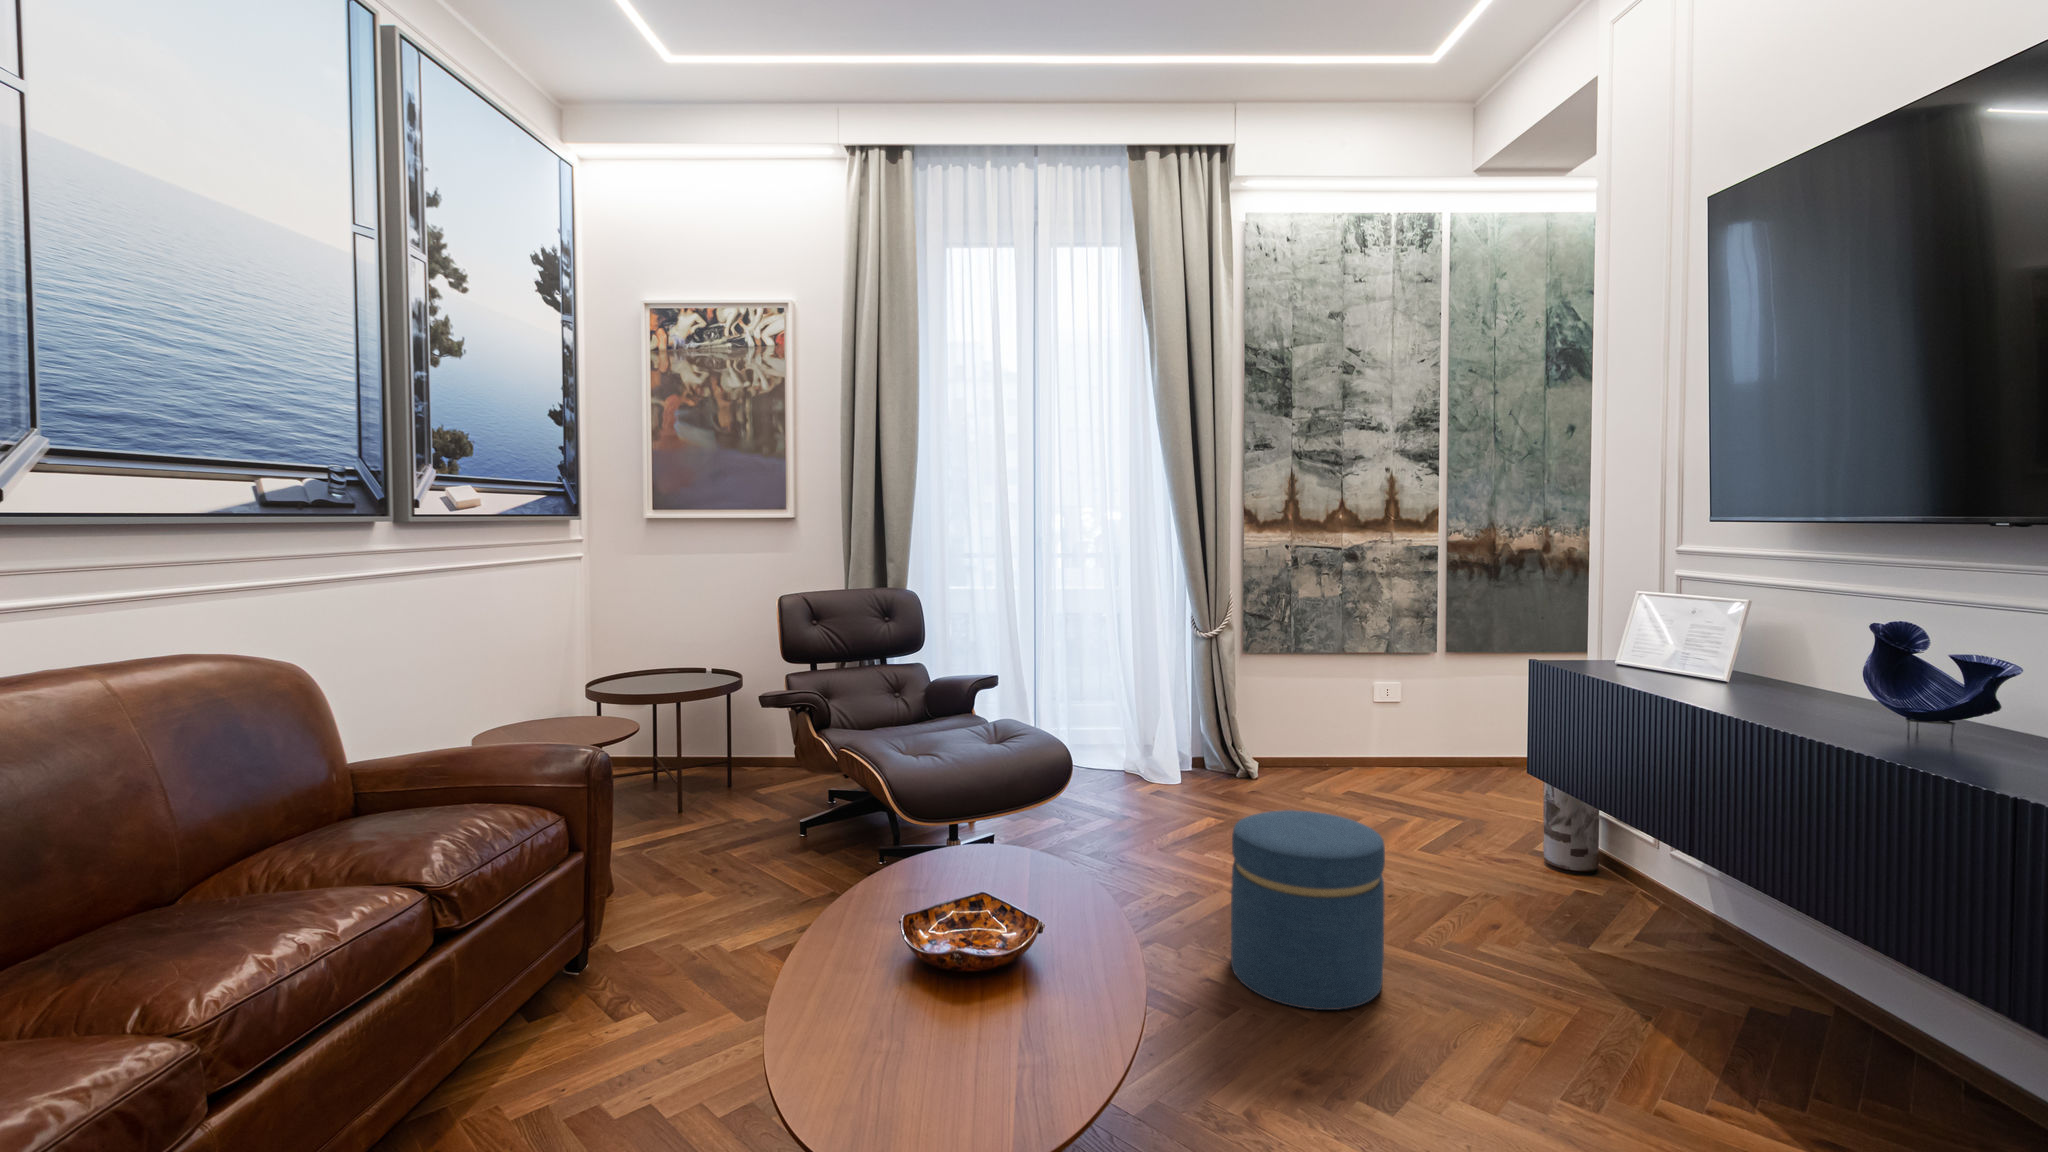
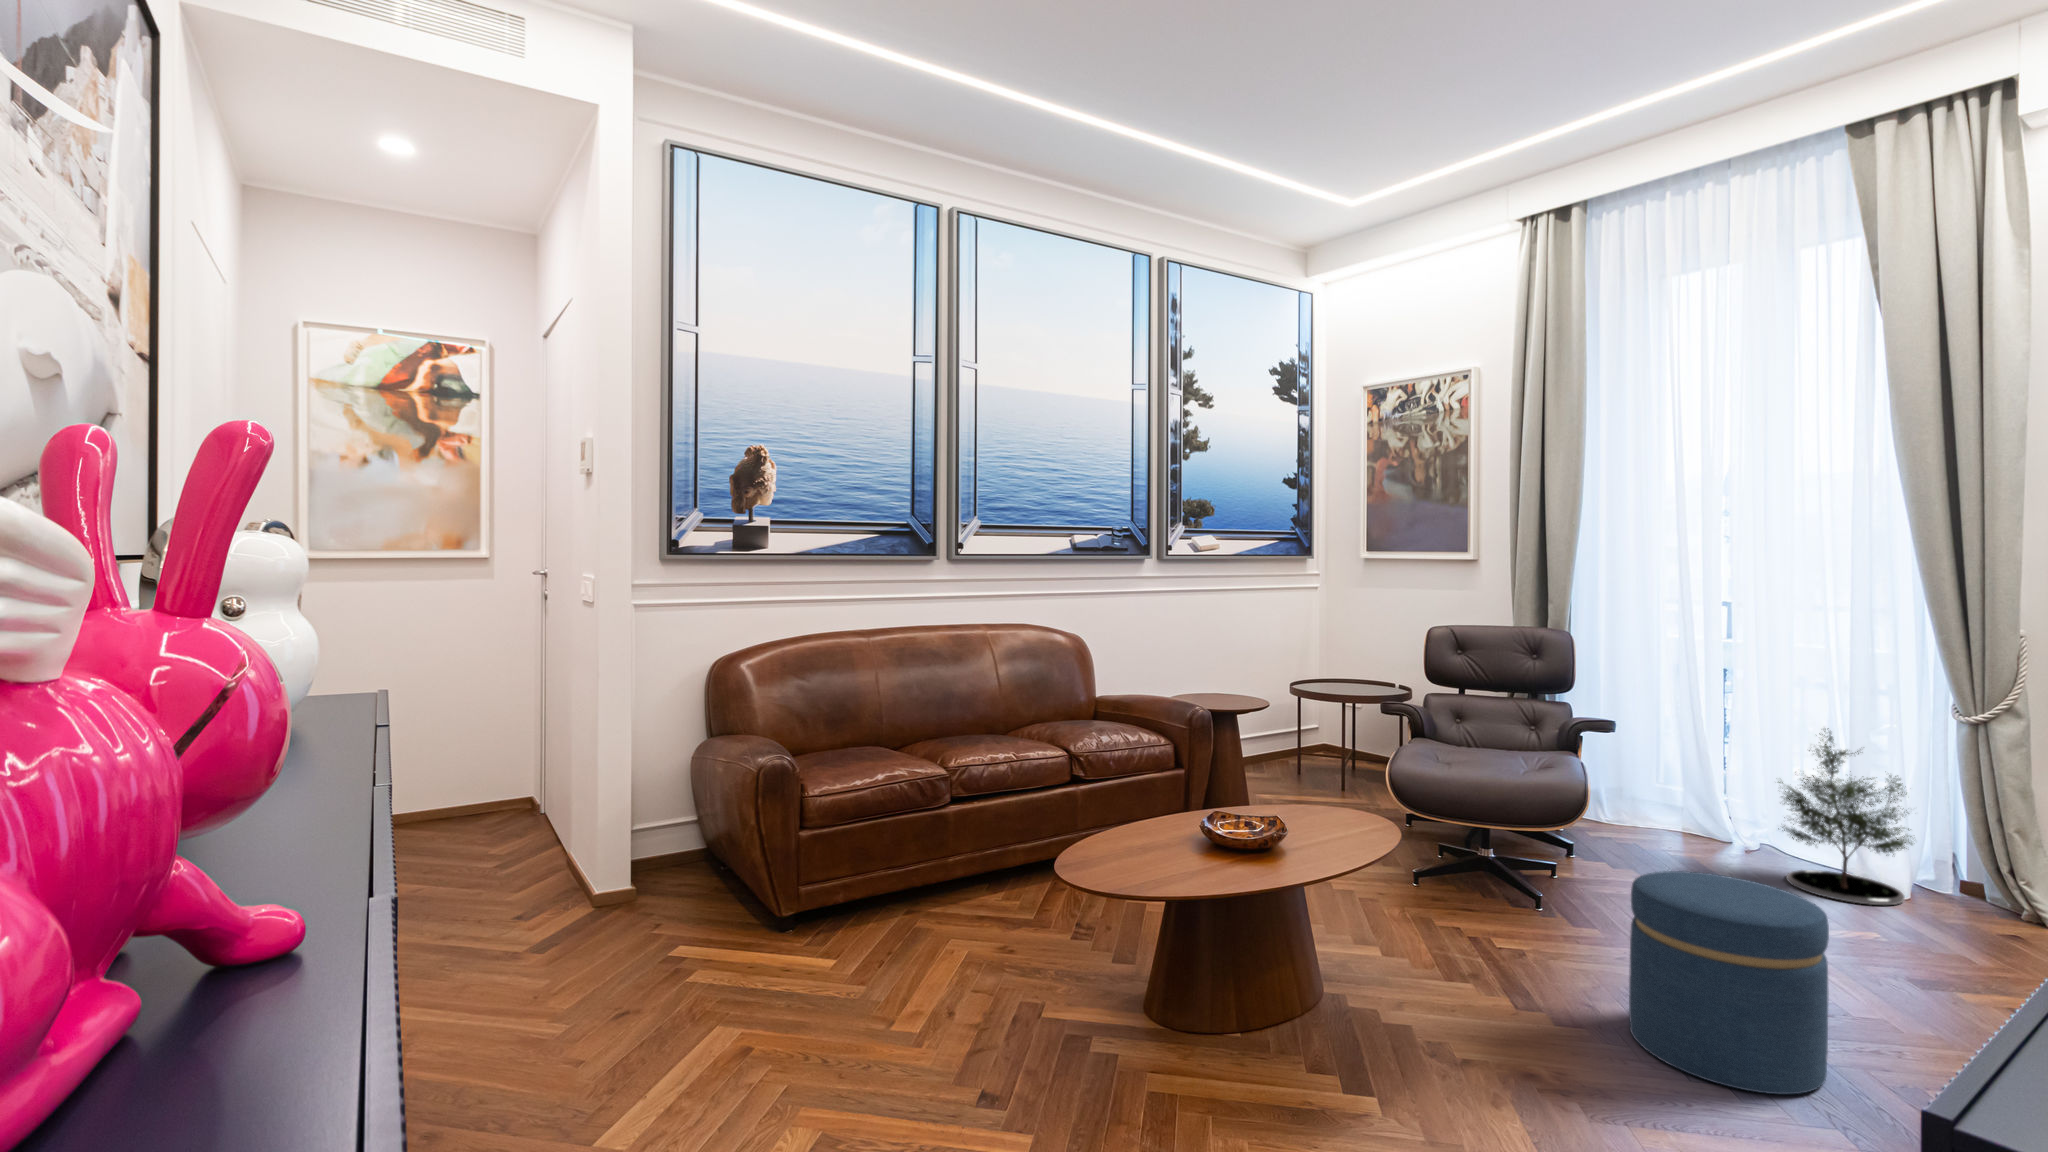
potted tree: none [1106,657,1189,798] -> present [1778,728,1912,905]

